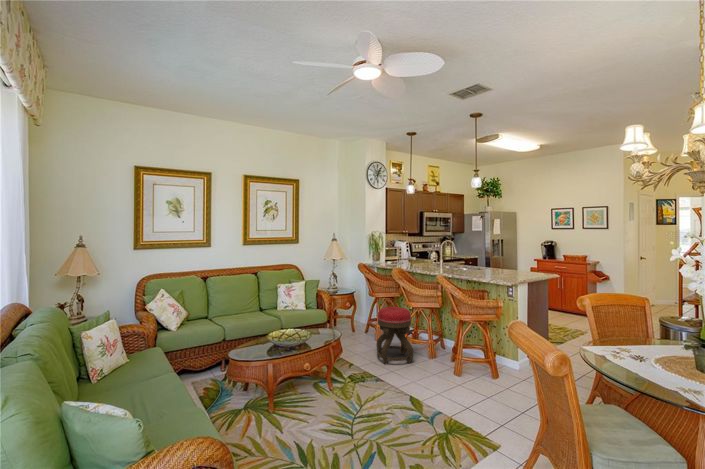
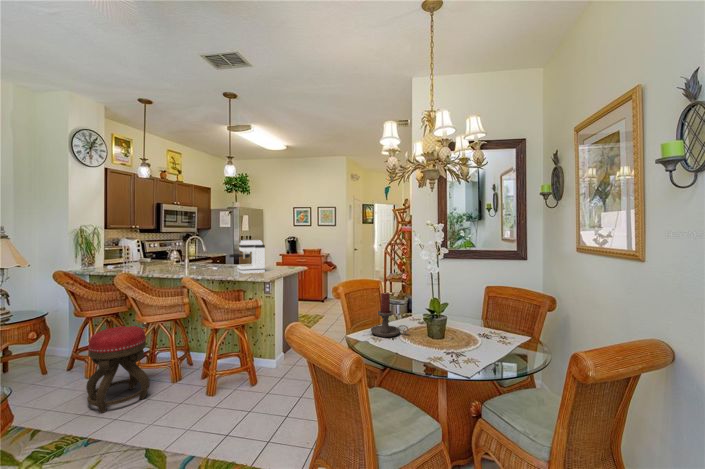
coffee maker: none [475,246,508,277] -> present [229,240,265,274]
candle holder: none [613,310,668,361] -> present [371,293,409,337]

